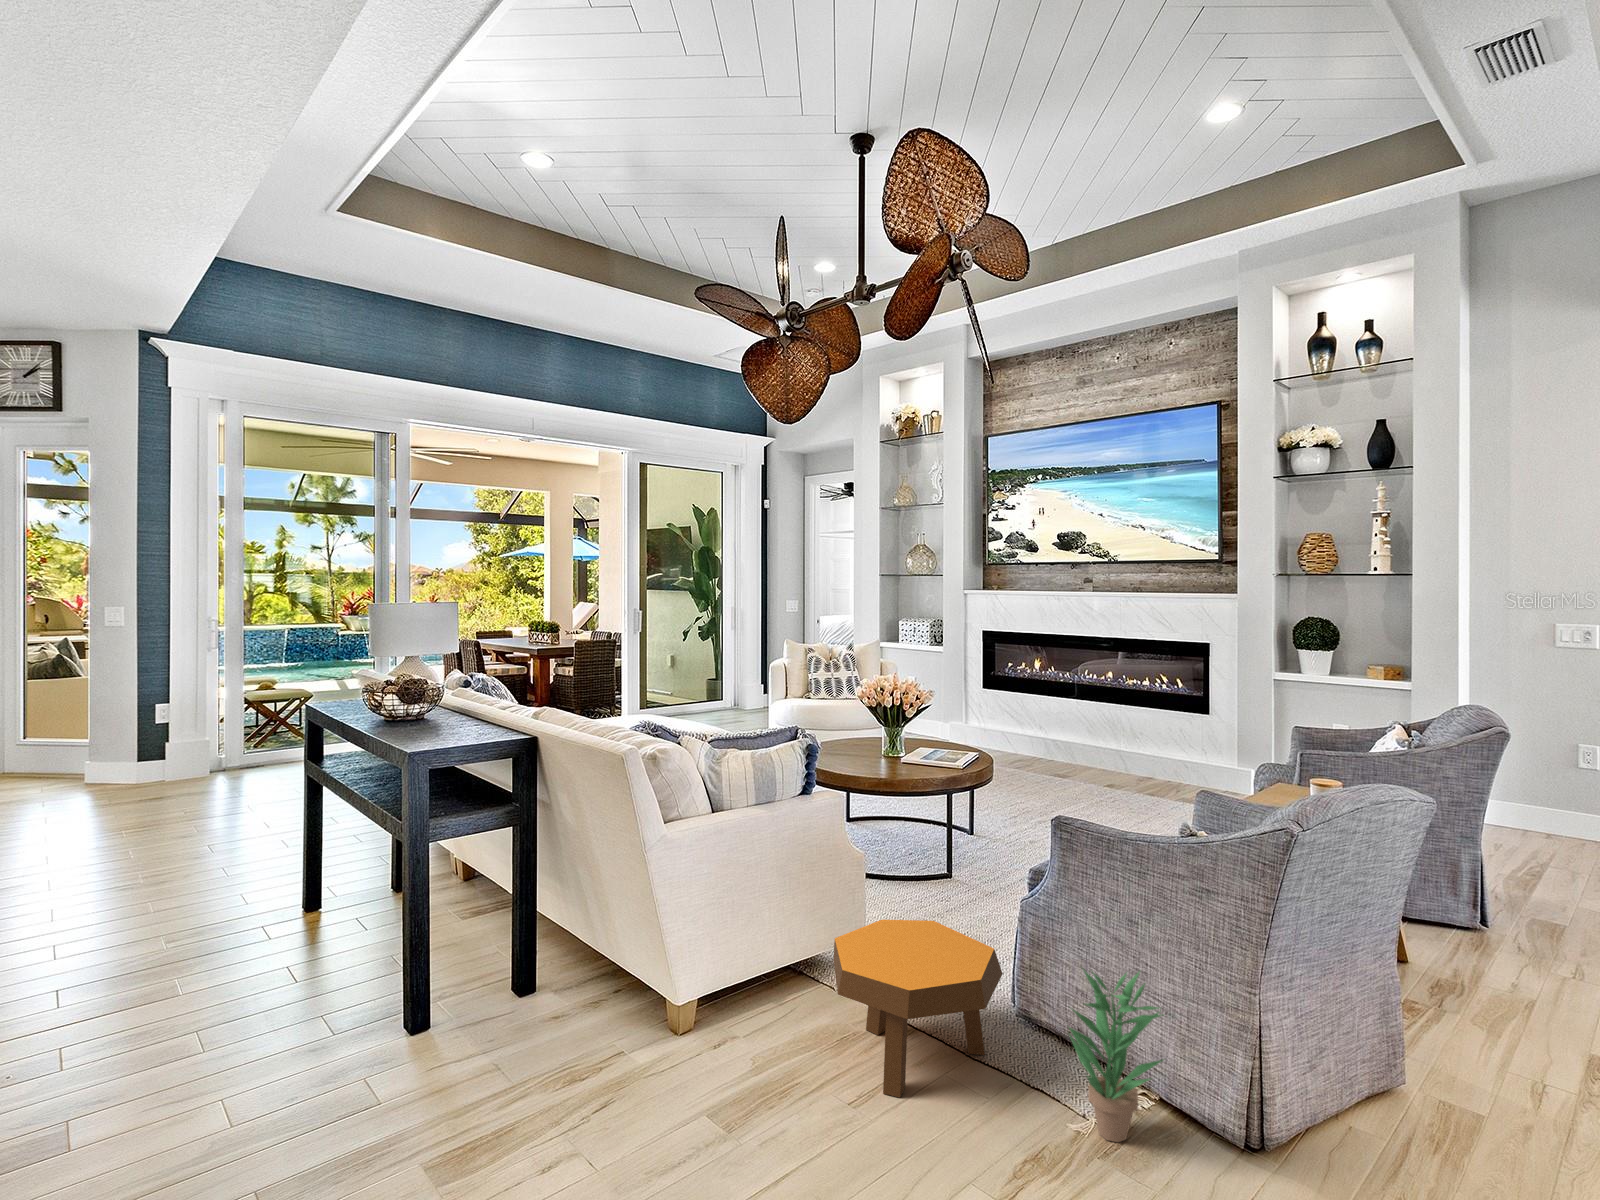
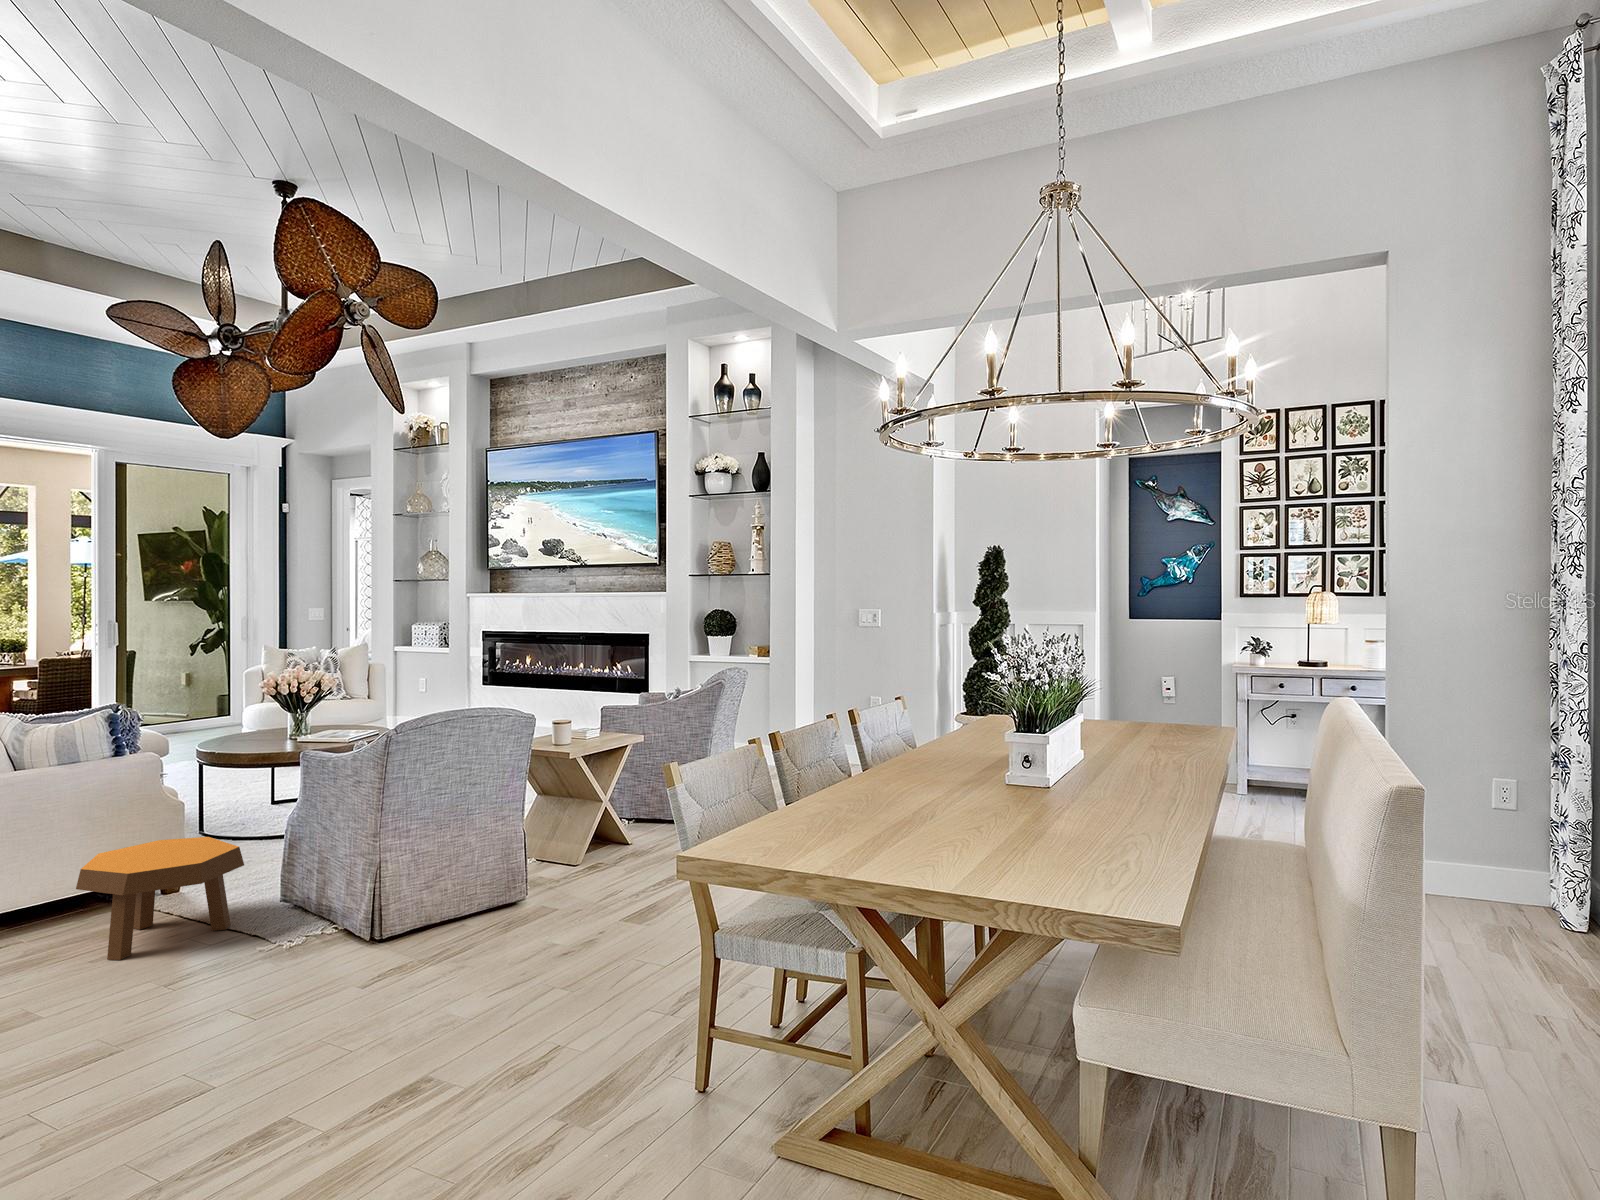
potted plant: present [1069,969,1164,1142] -> none [240,831,317,960]

